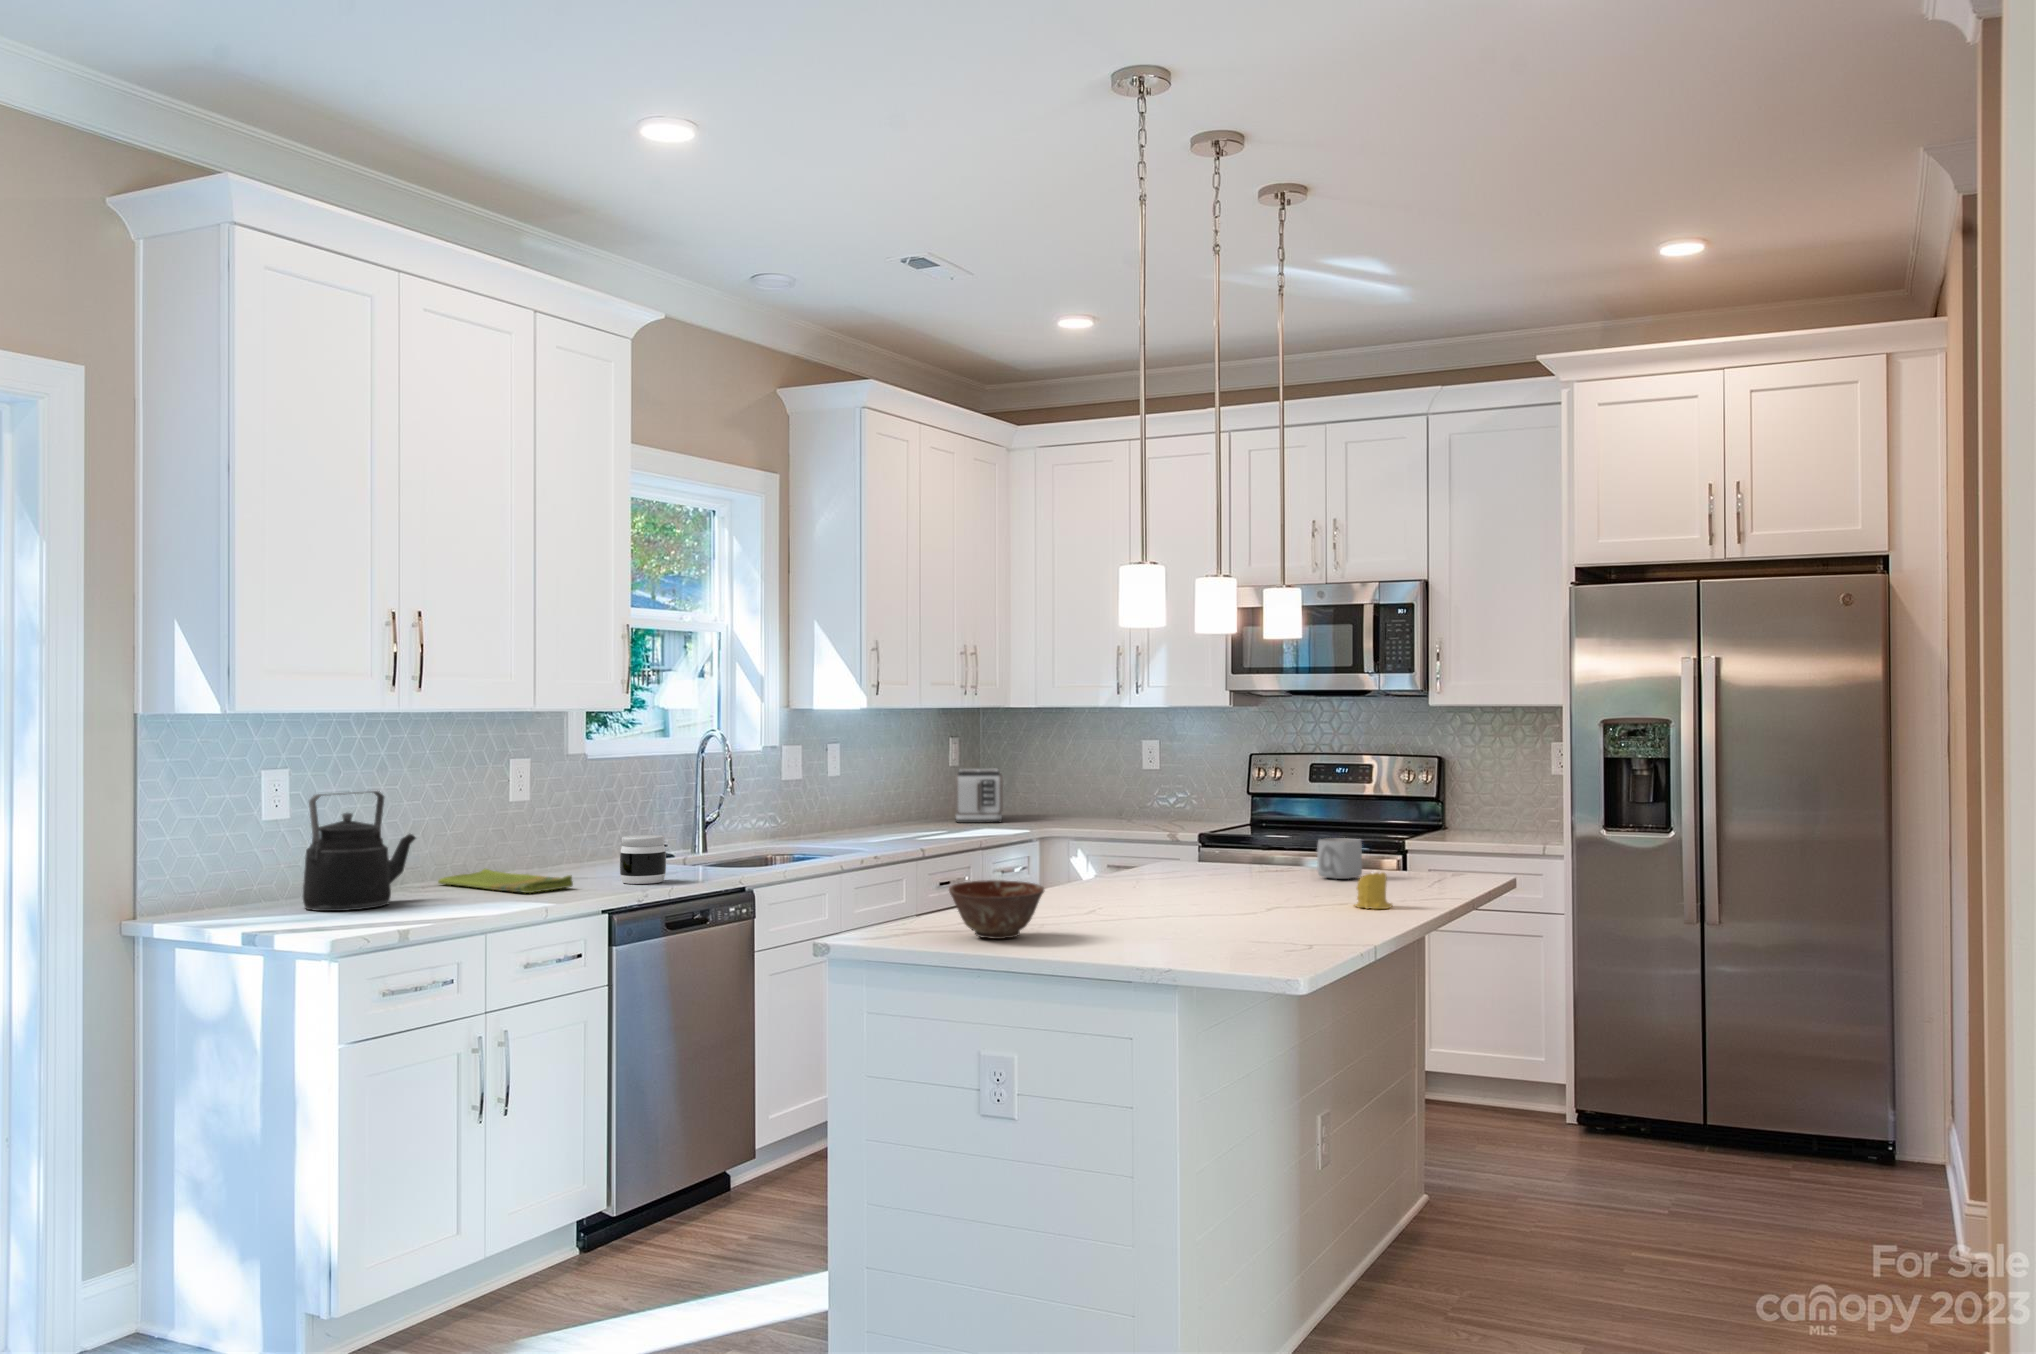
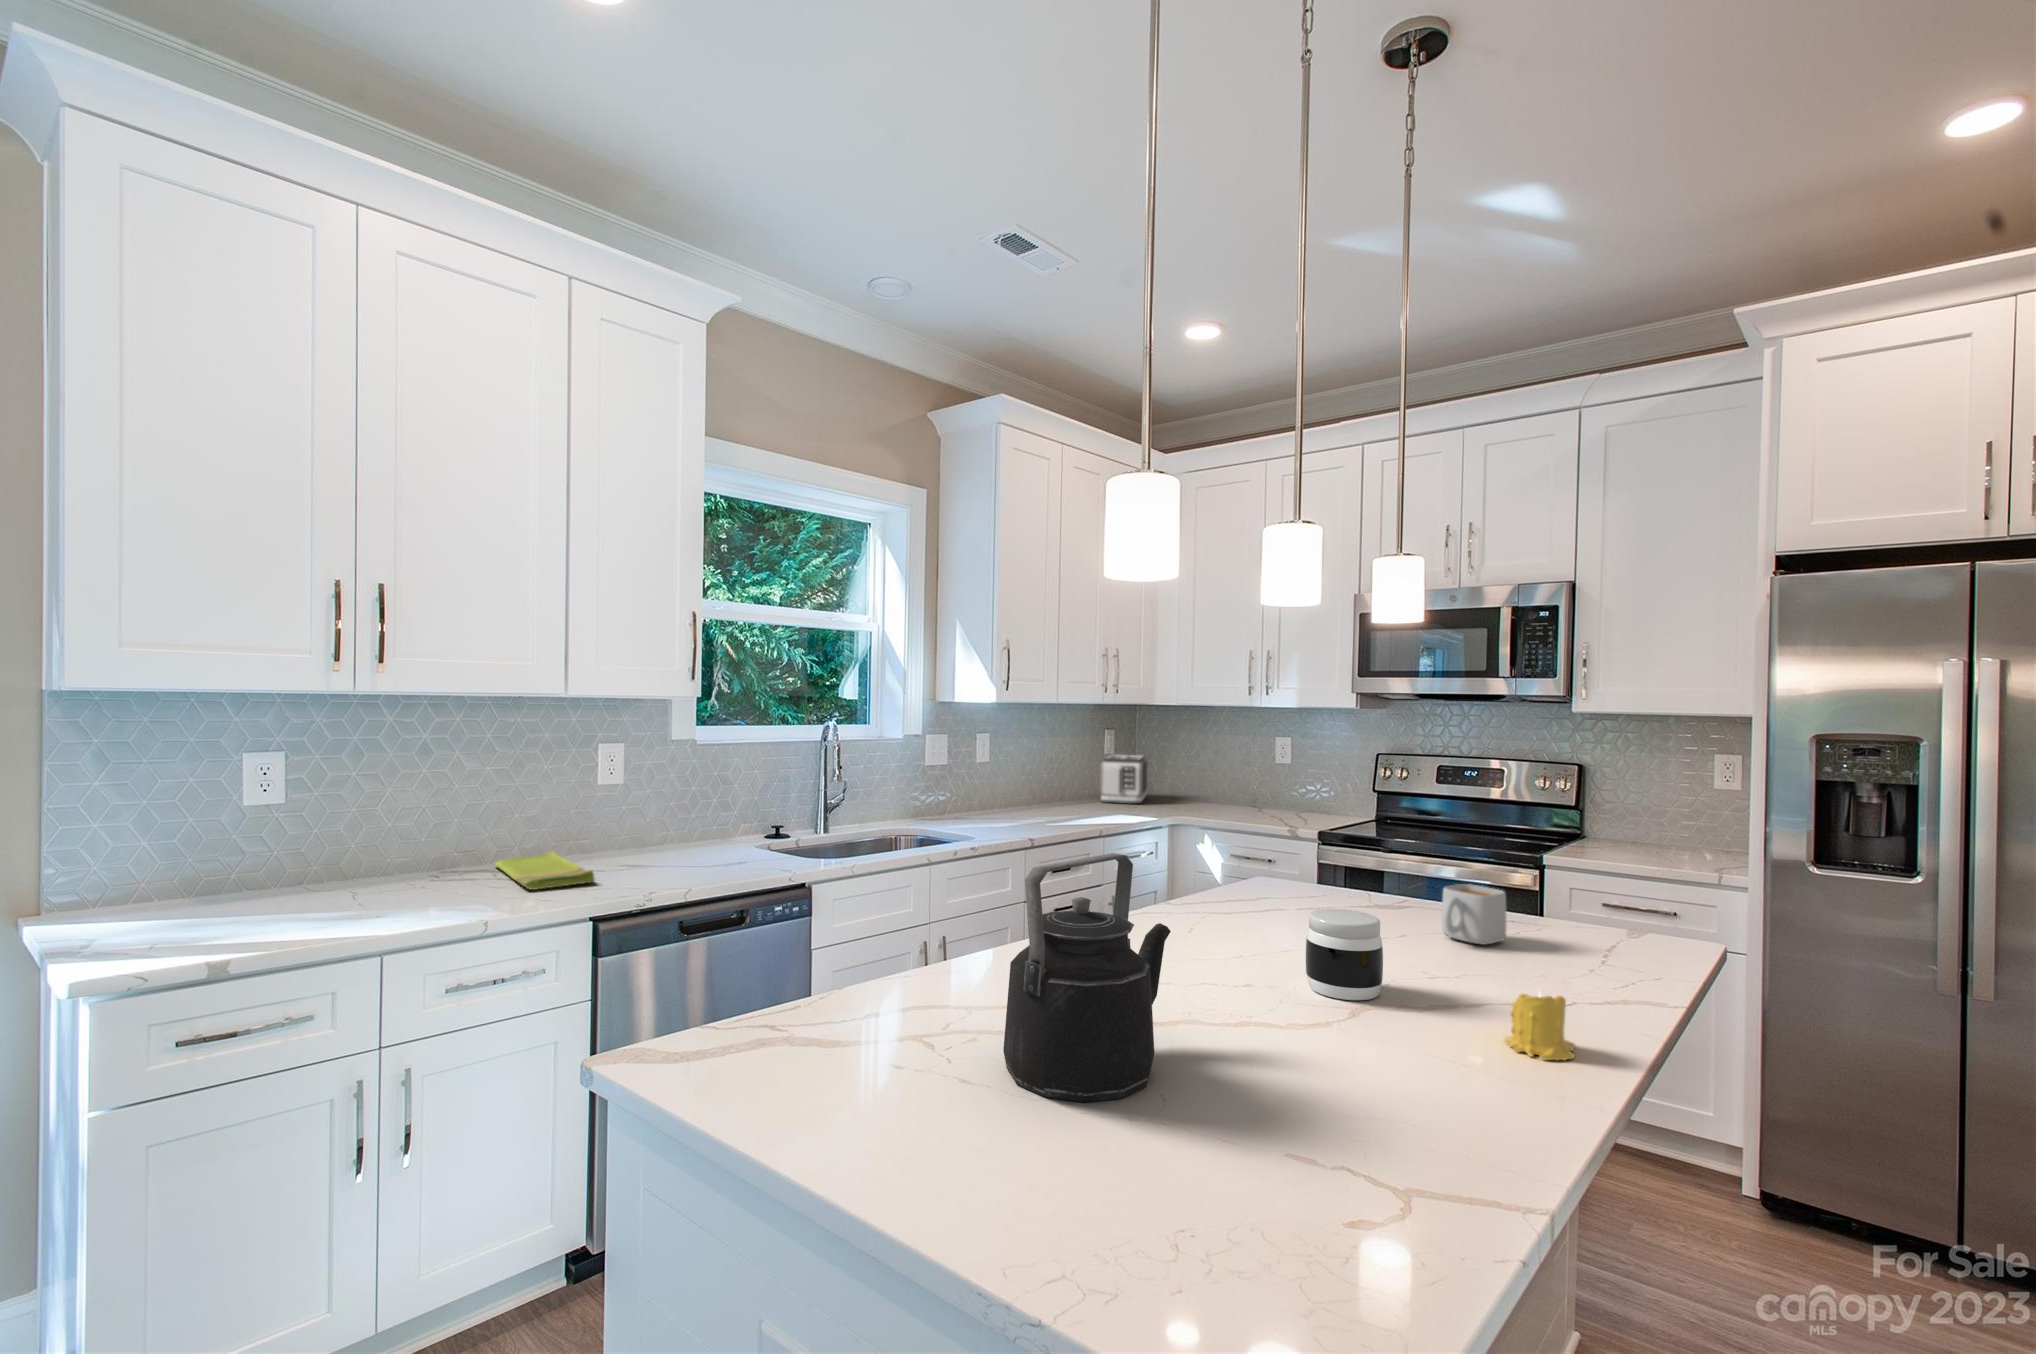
kettle: present [303,791,416,911] -> present [1003,853,1171,1102]
jar: present [620,835,666,884] -> present [1306,909,1383,1000]
ceramic bowl: present [949,880,1044,939] -> none [764,986,931,1113]

